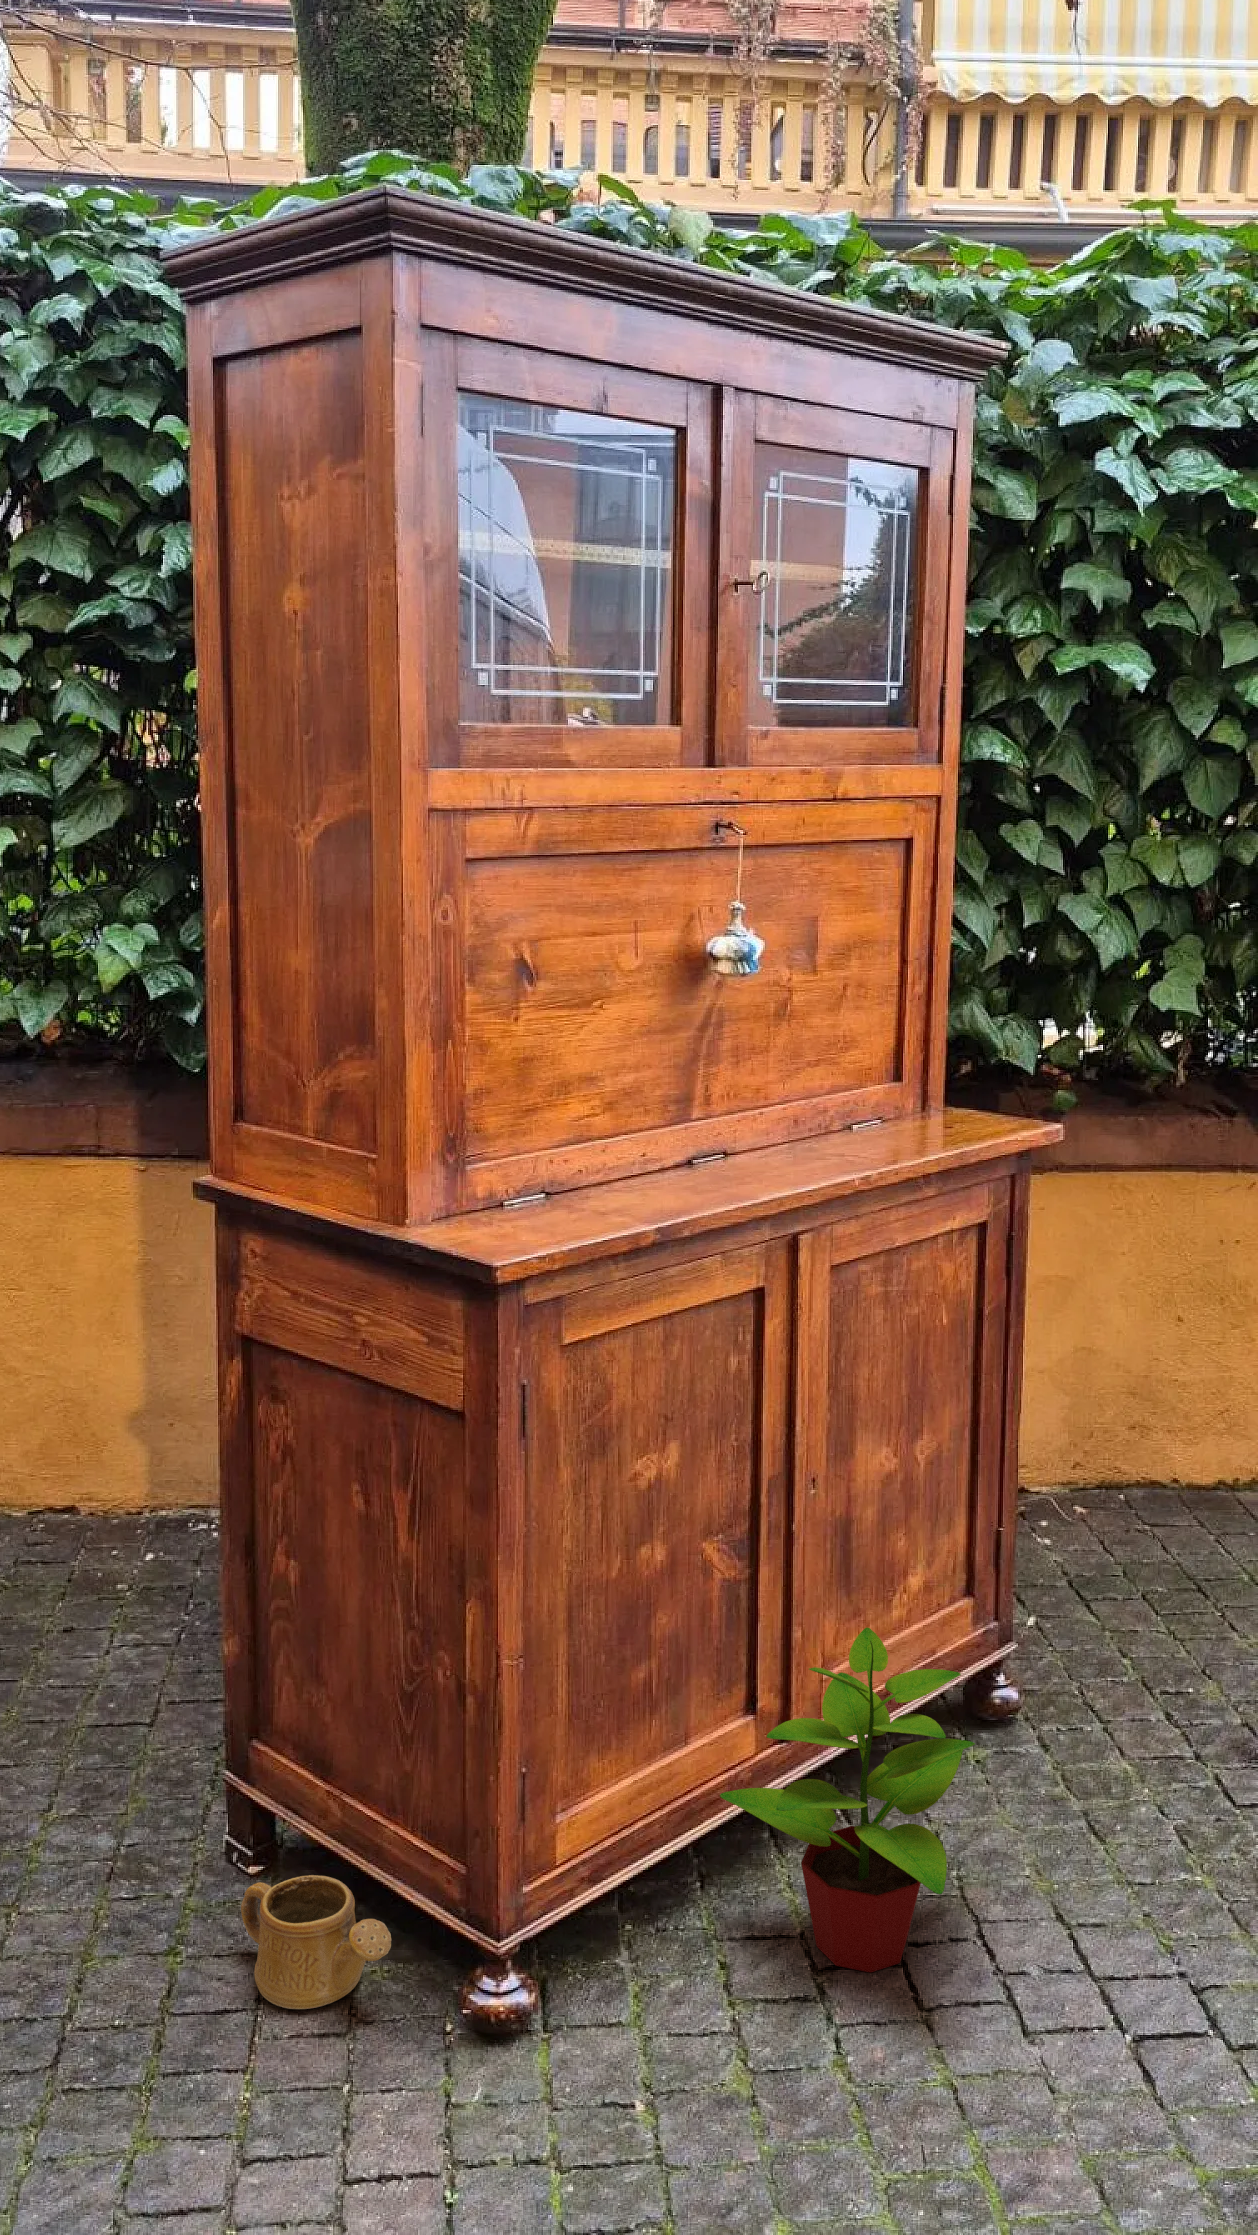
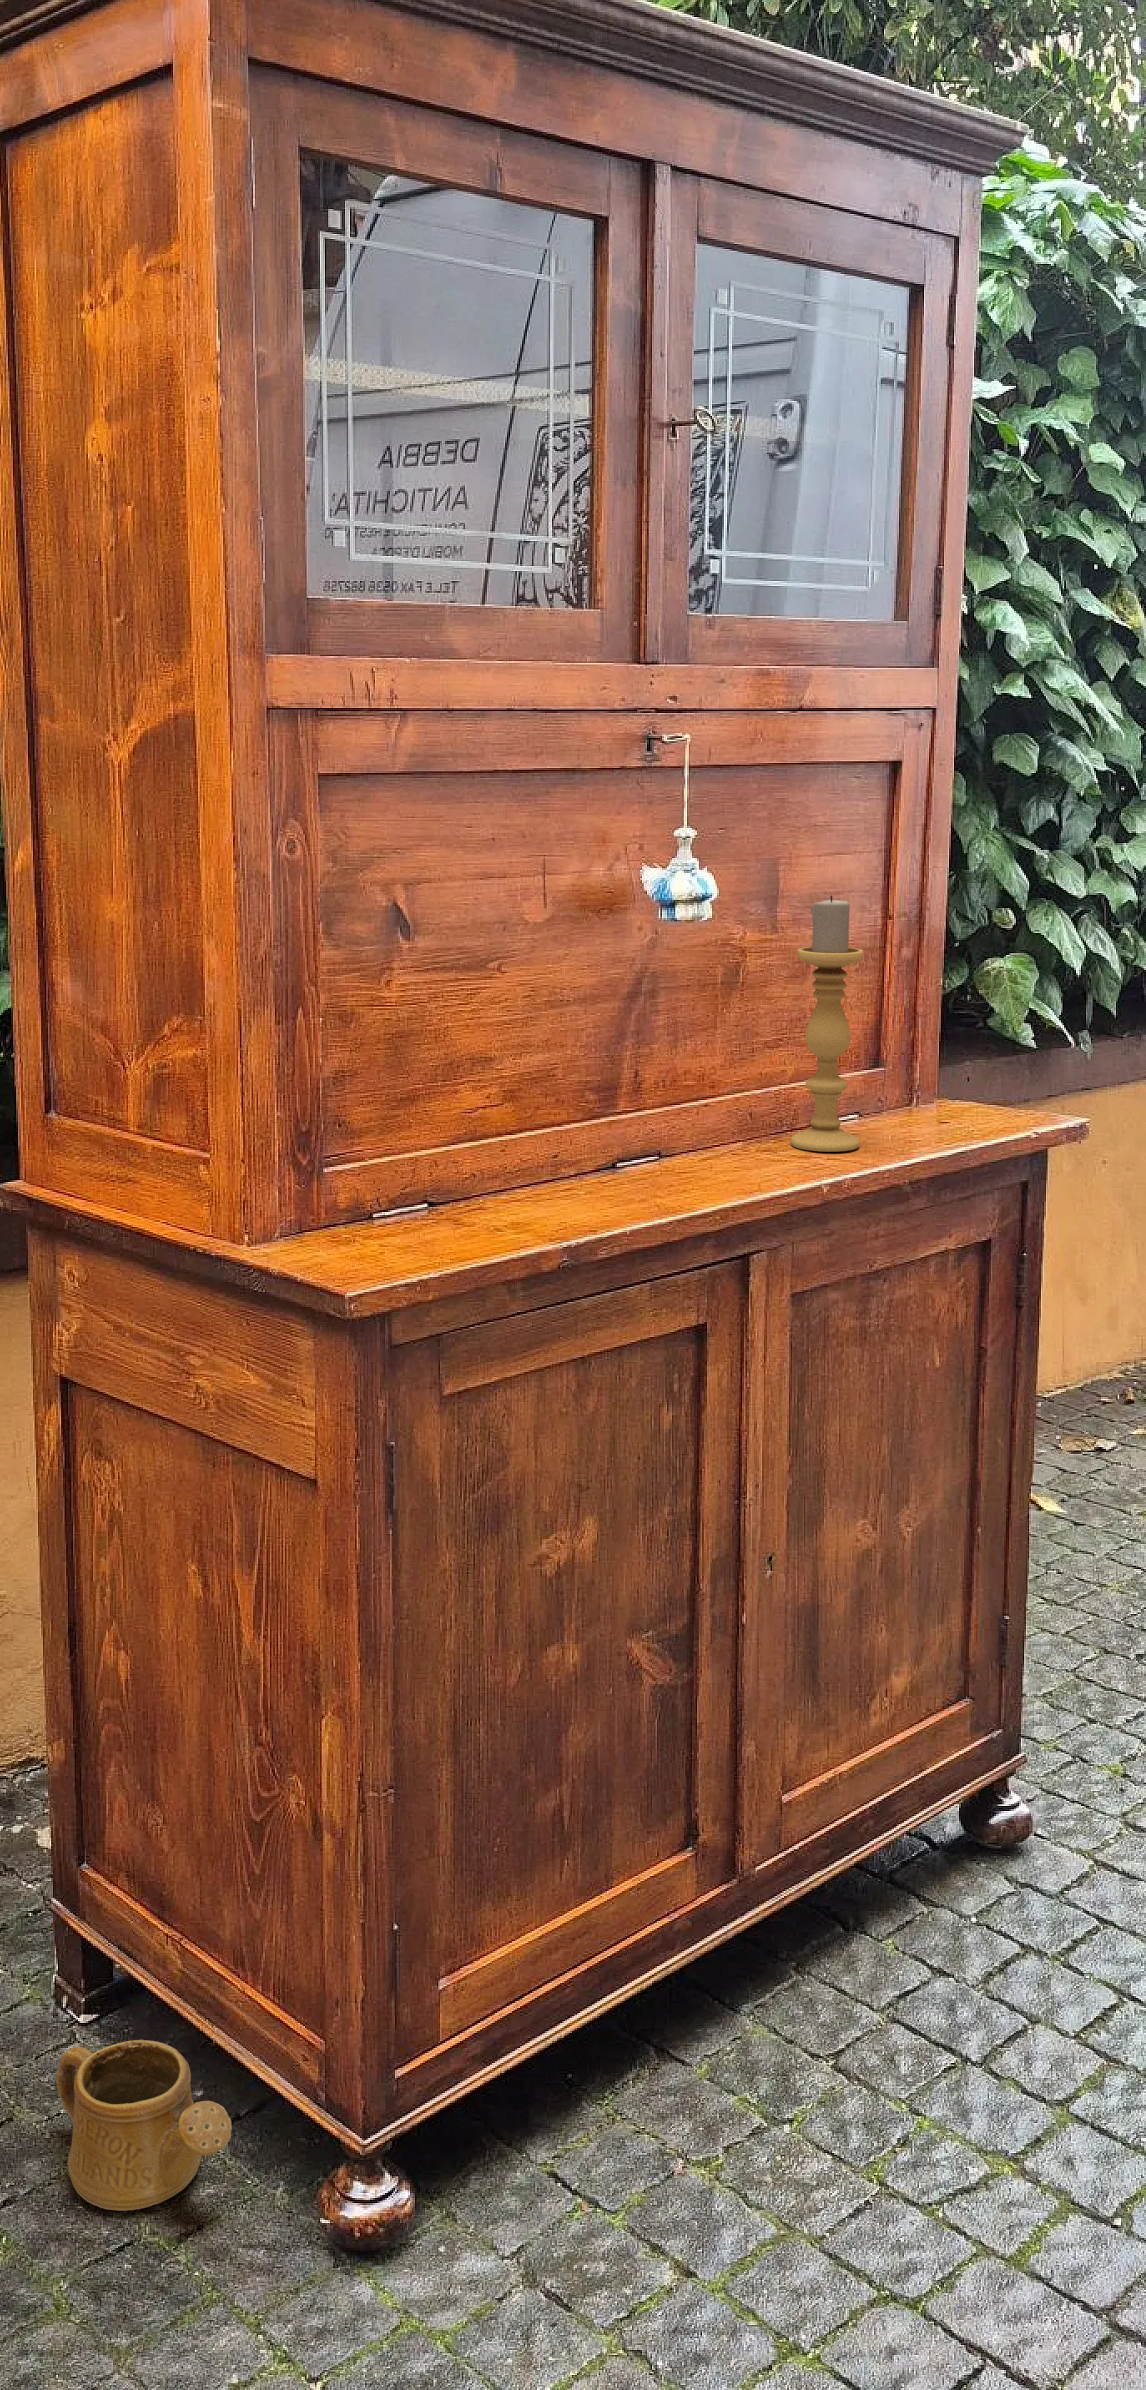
candle holder: none [827,945,886,1153] -> present [791,896,863,1152]
potted plant: present [720,1628,975,1972] -> none [646,1746,966,2182]

